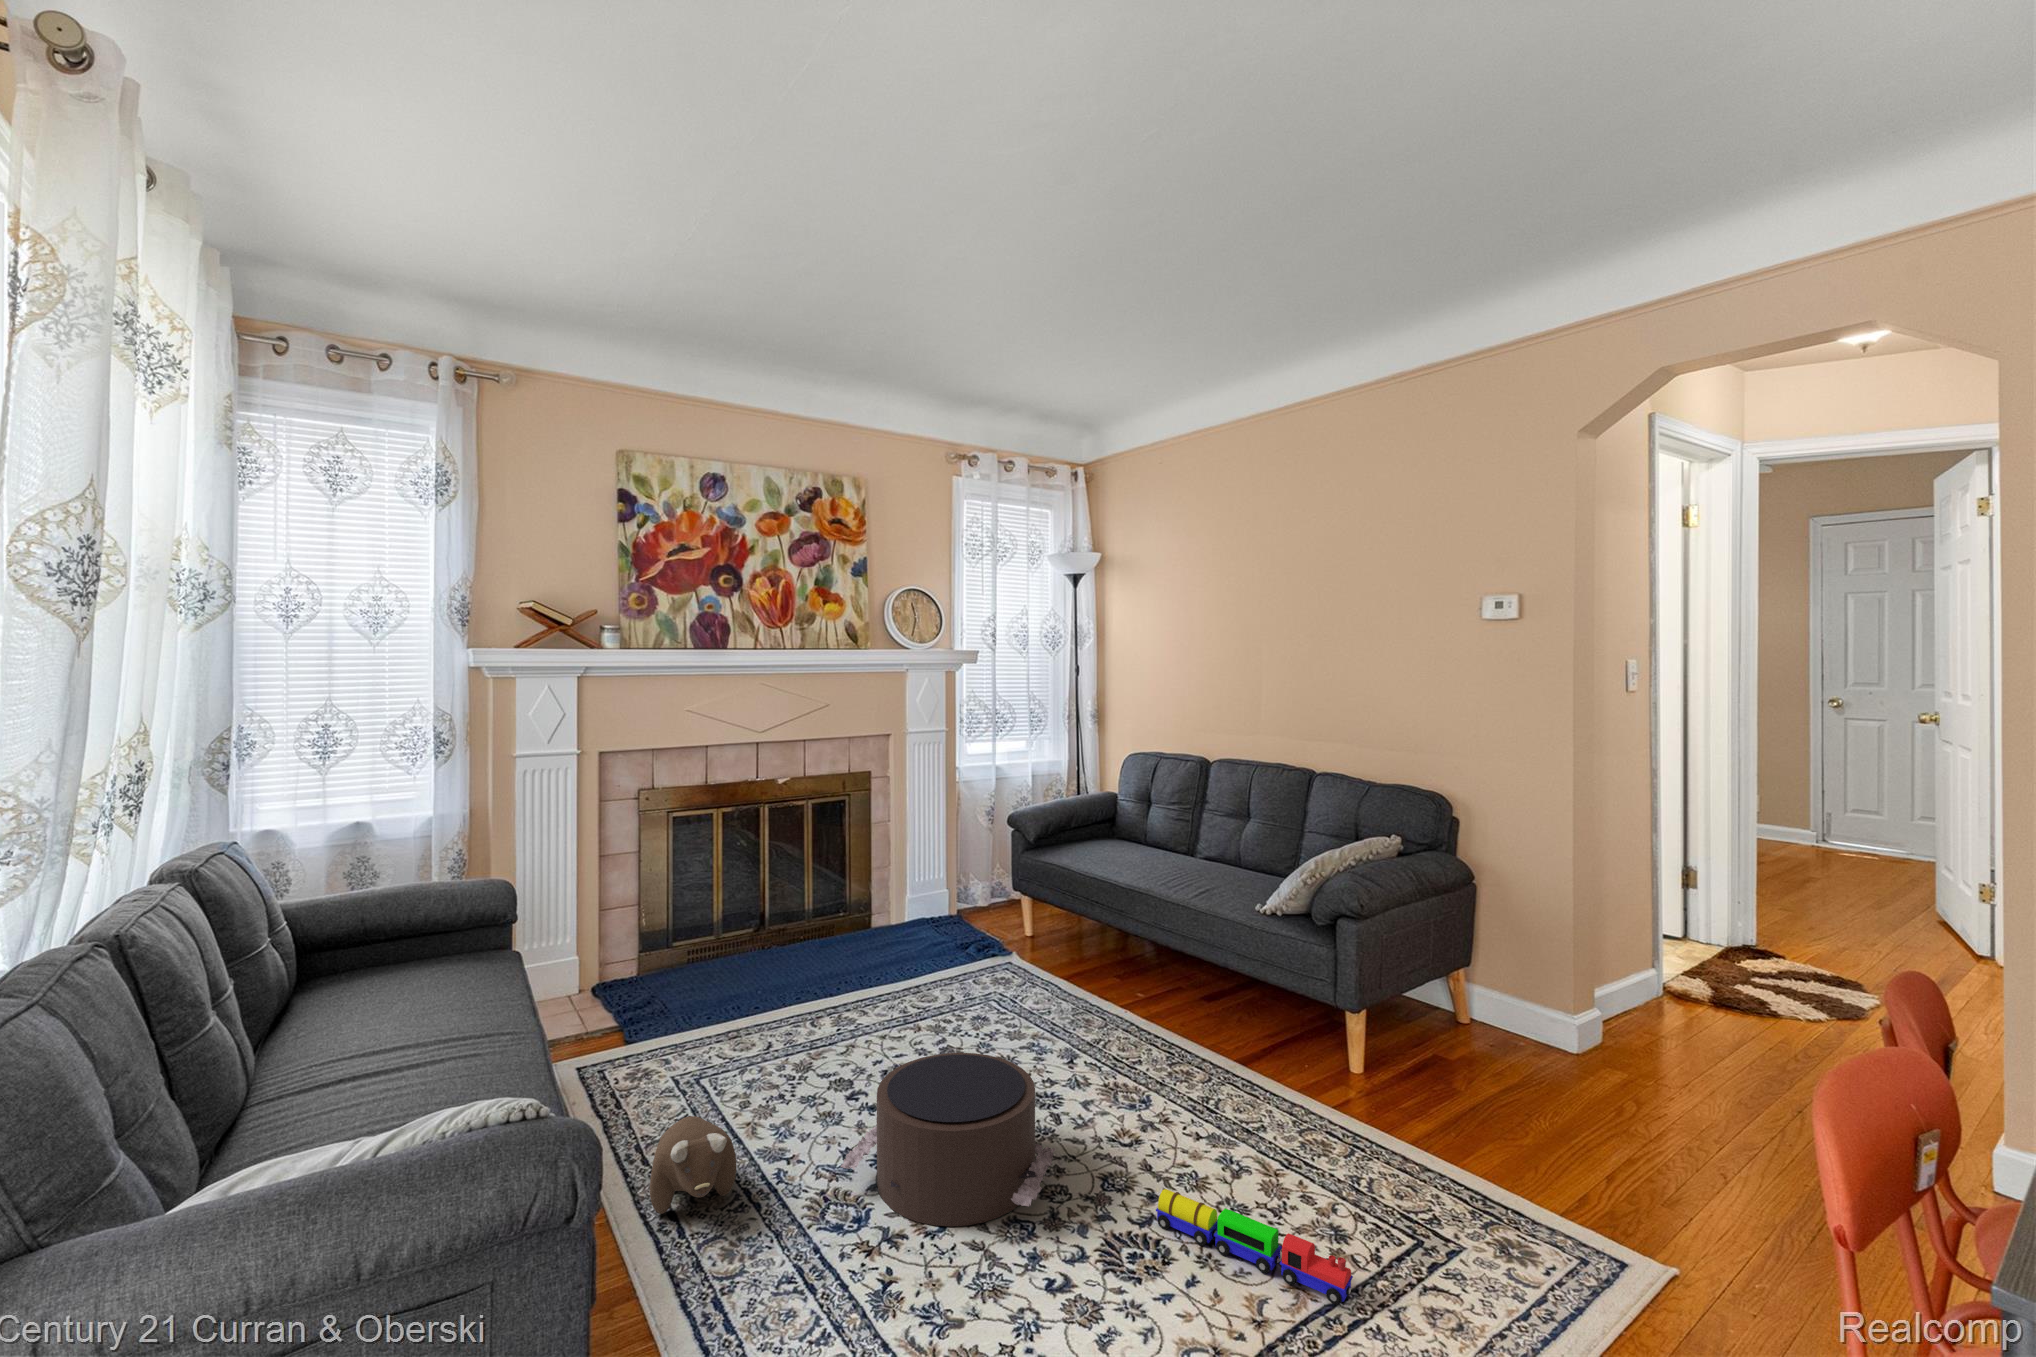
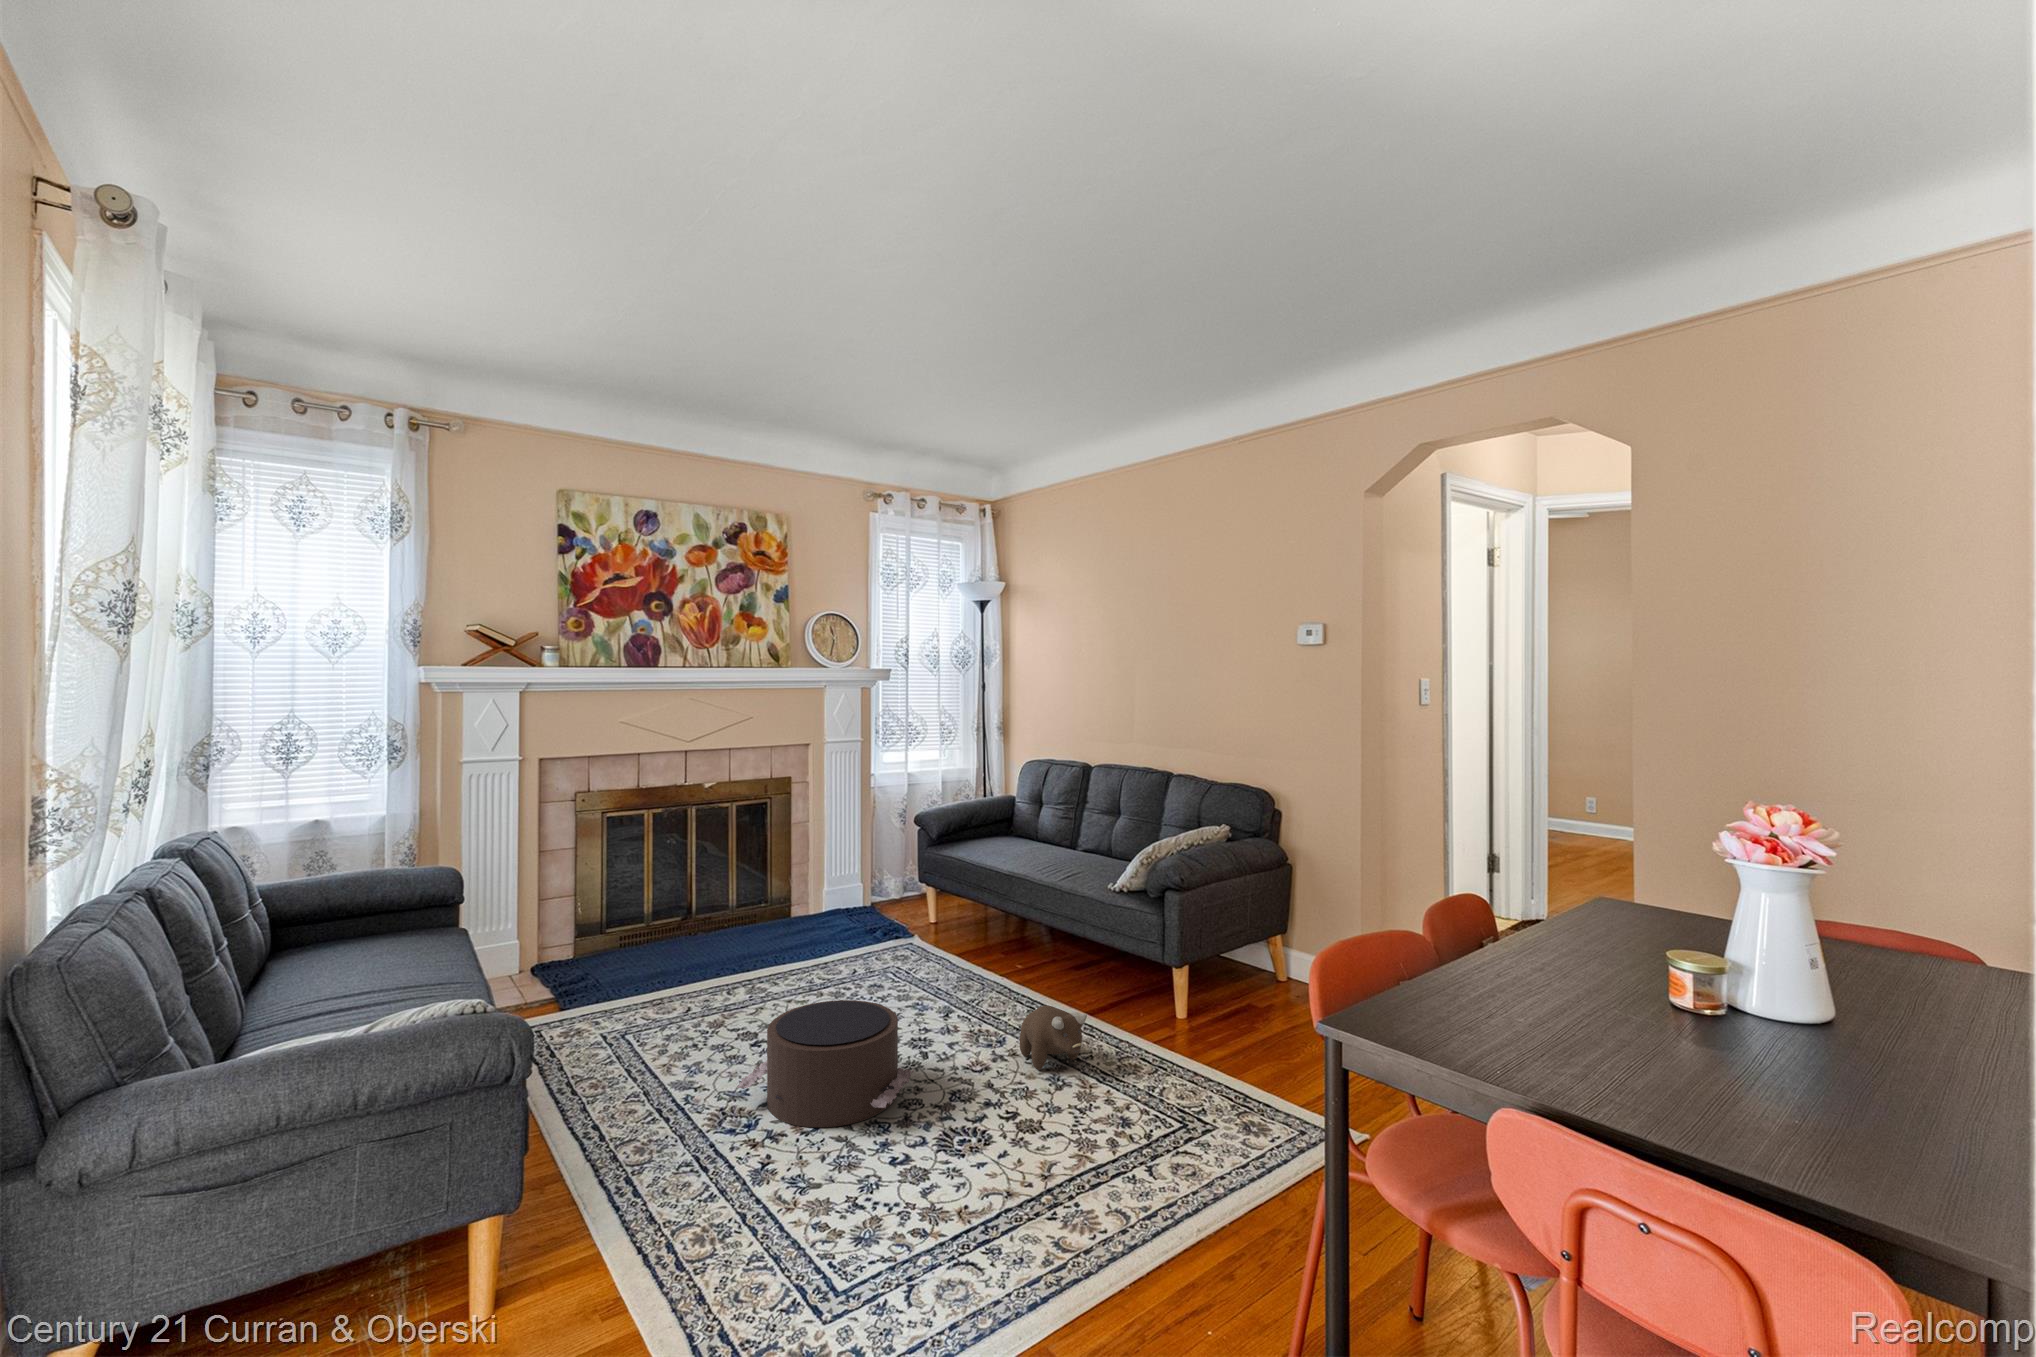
plush toy: present [650,1116,736,1214] -> present [1020,1005,1087,1070]
toy train: present [1156,1189,1353,1305] -> none [987,1095,1125,1166]

